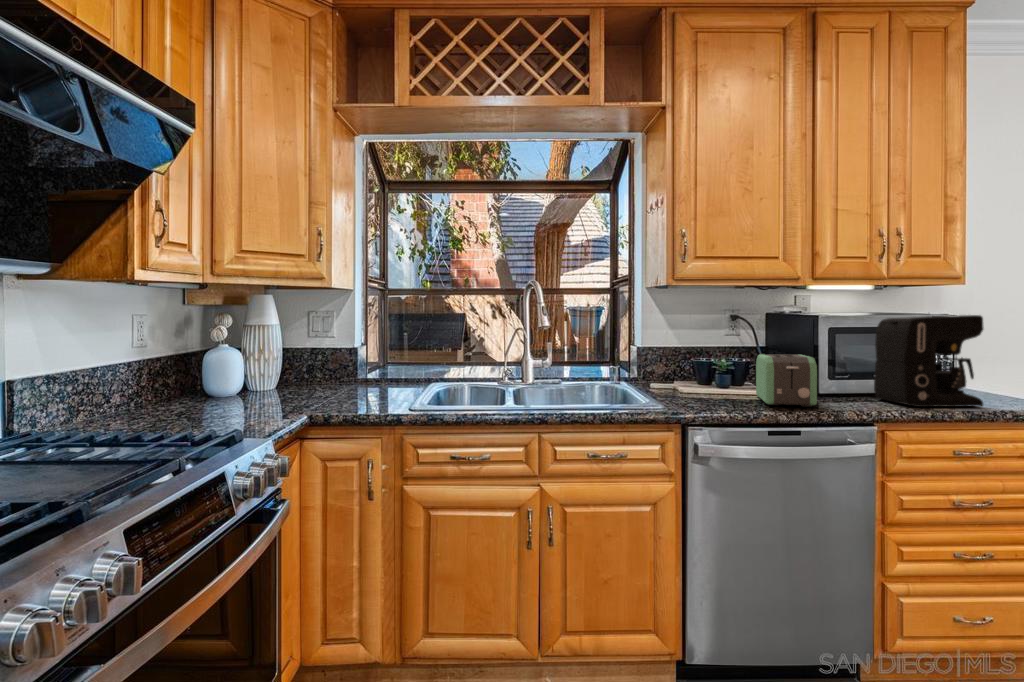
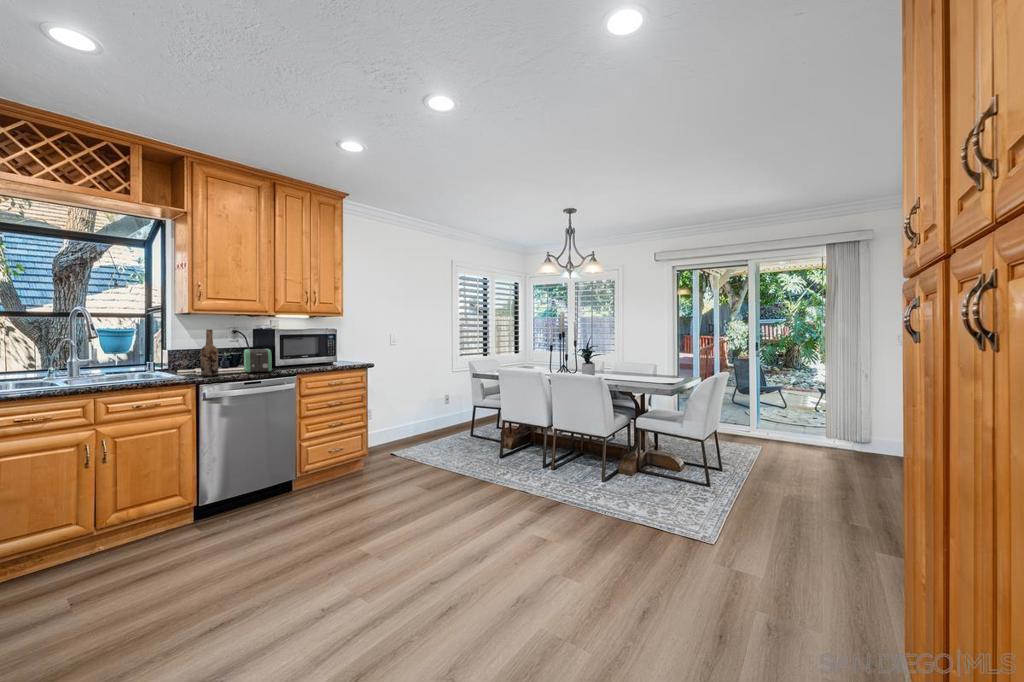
wine bottle: none [687,315,716,406] -> present [201,330,218,376]
coffee maker: present [874,315,984,407] -> none [302,331,343,369]

